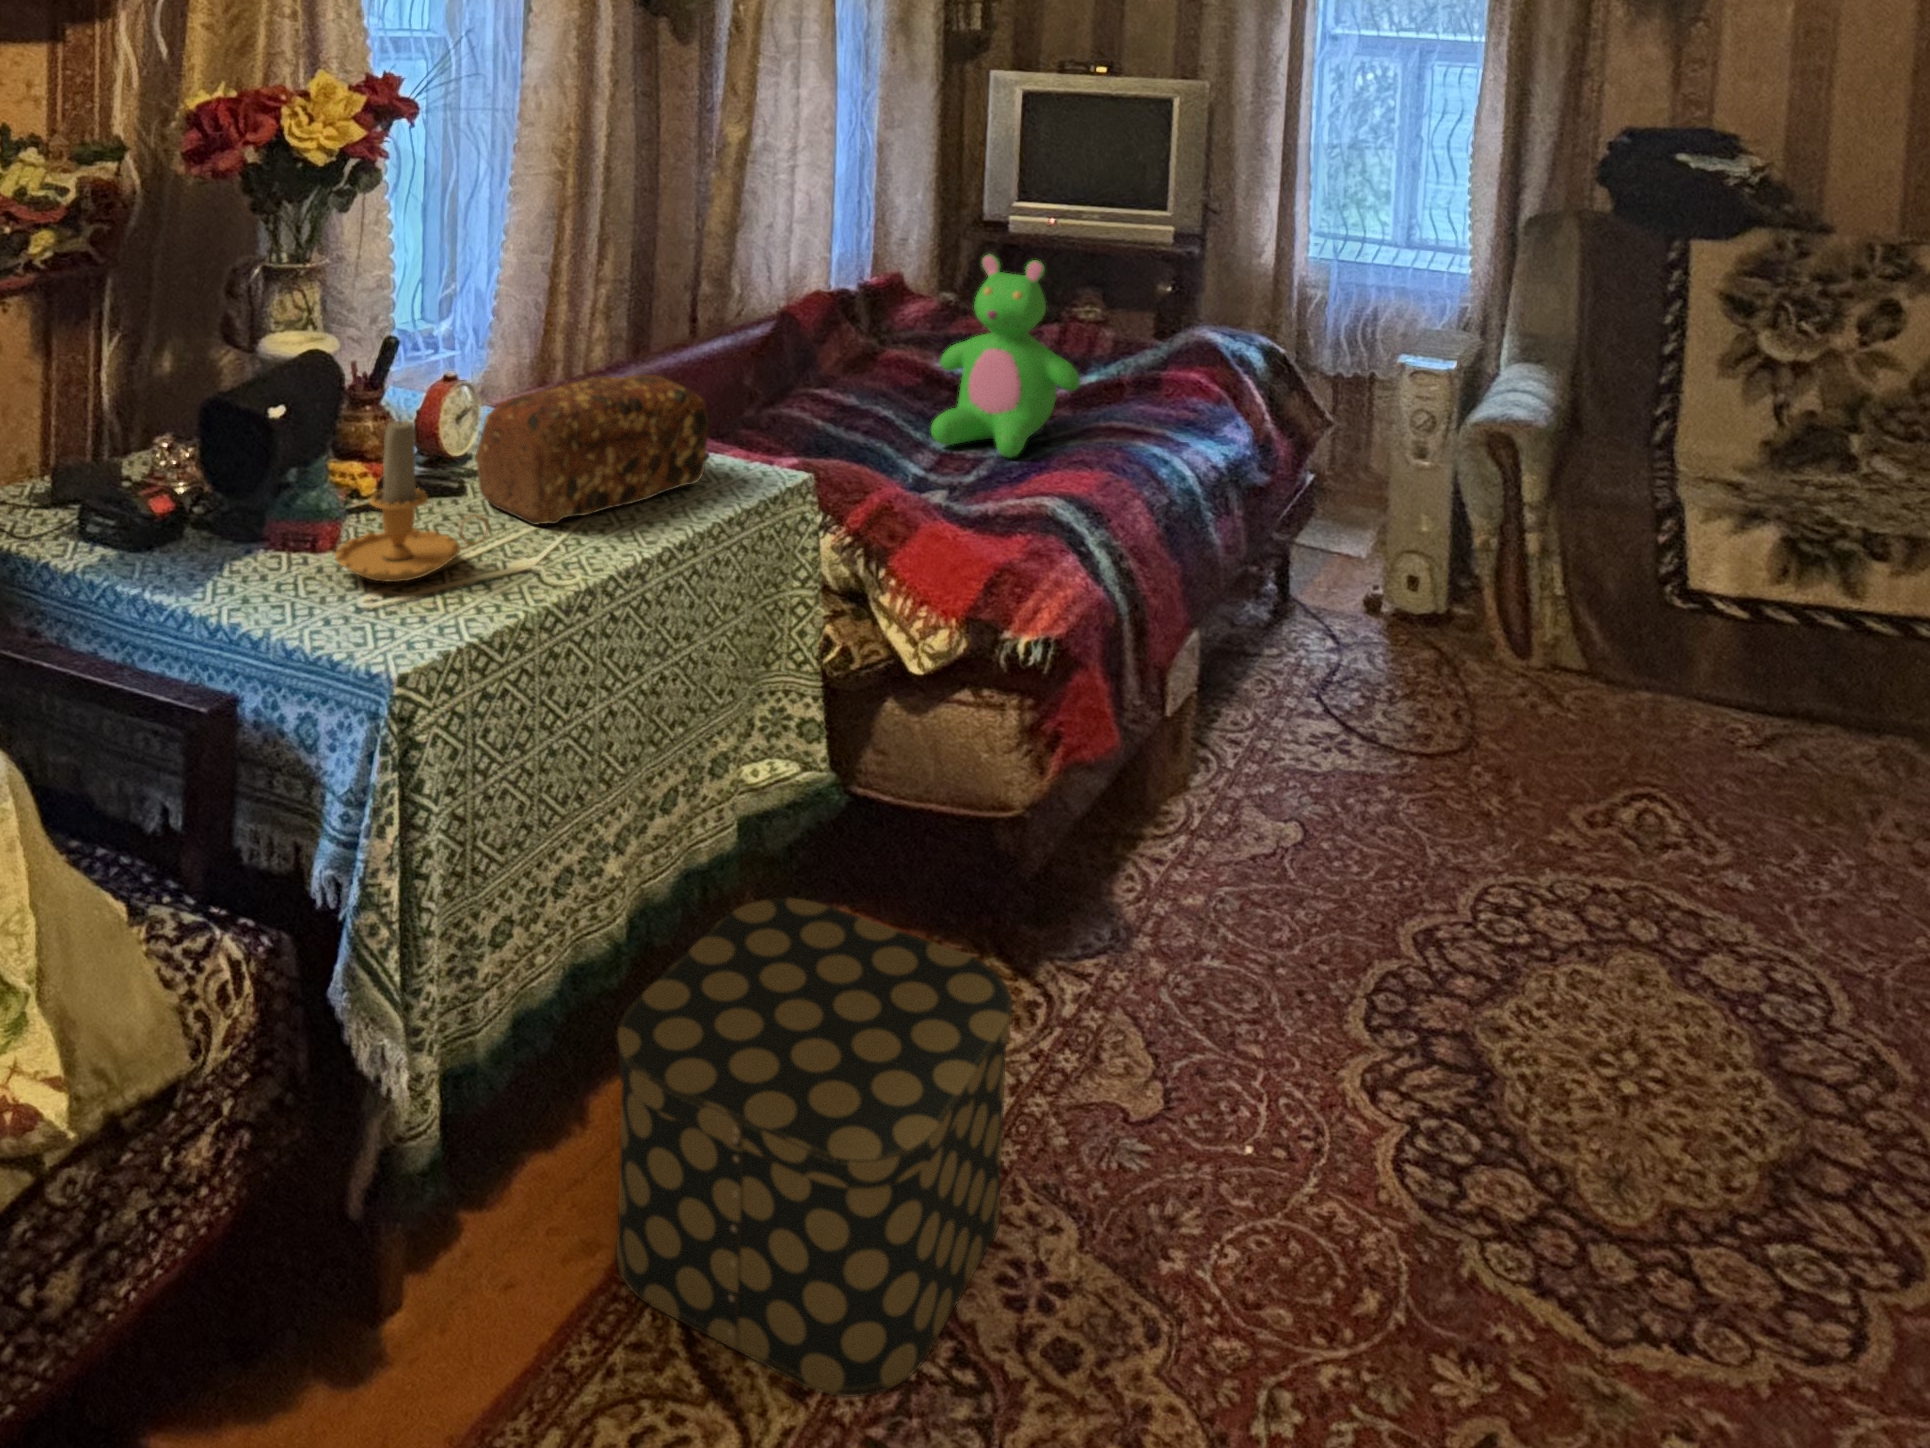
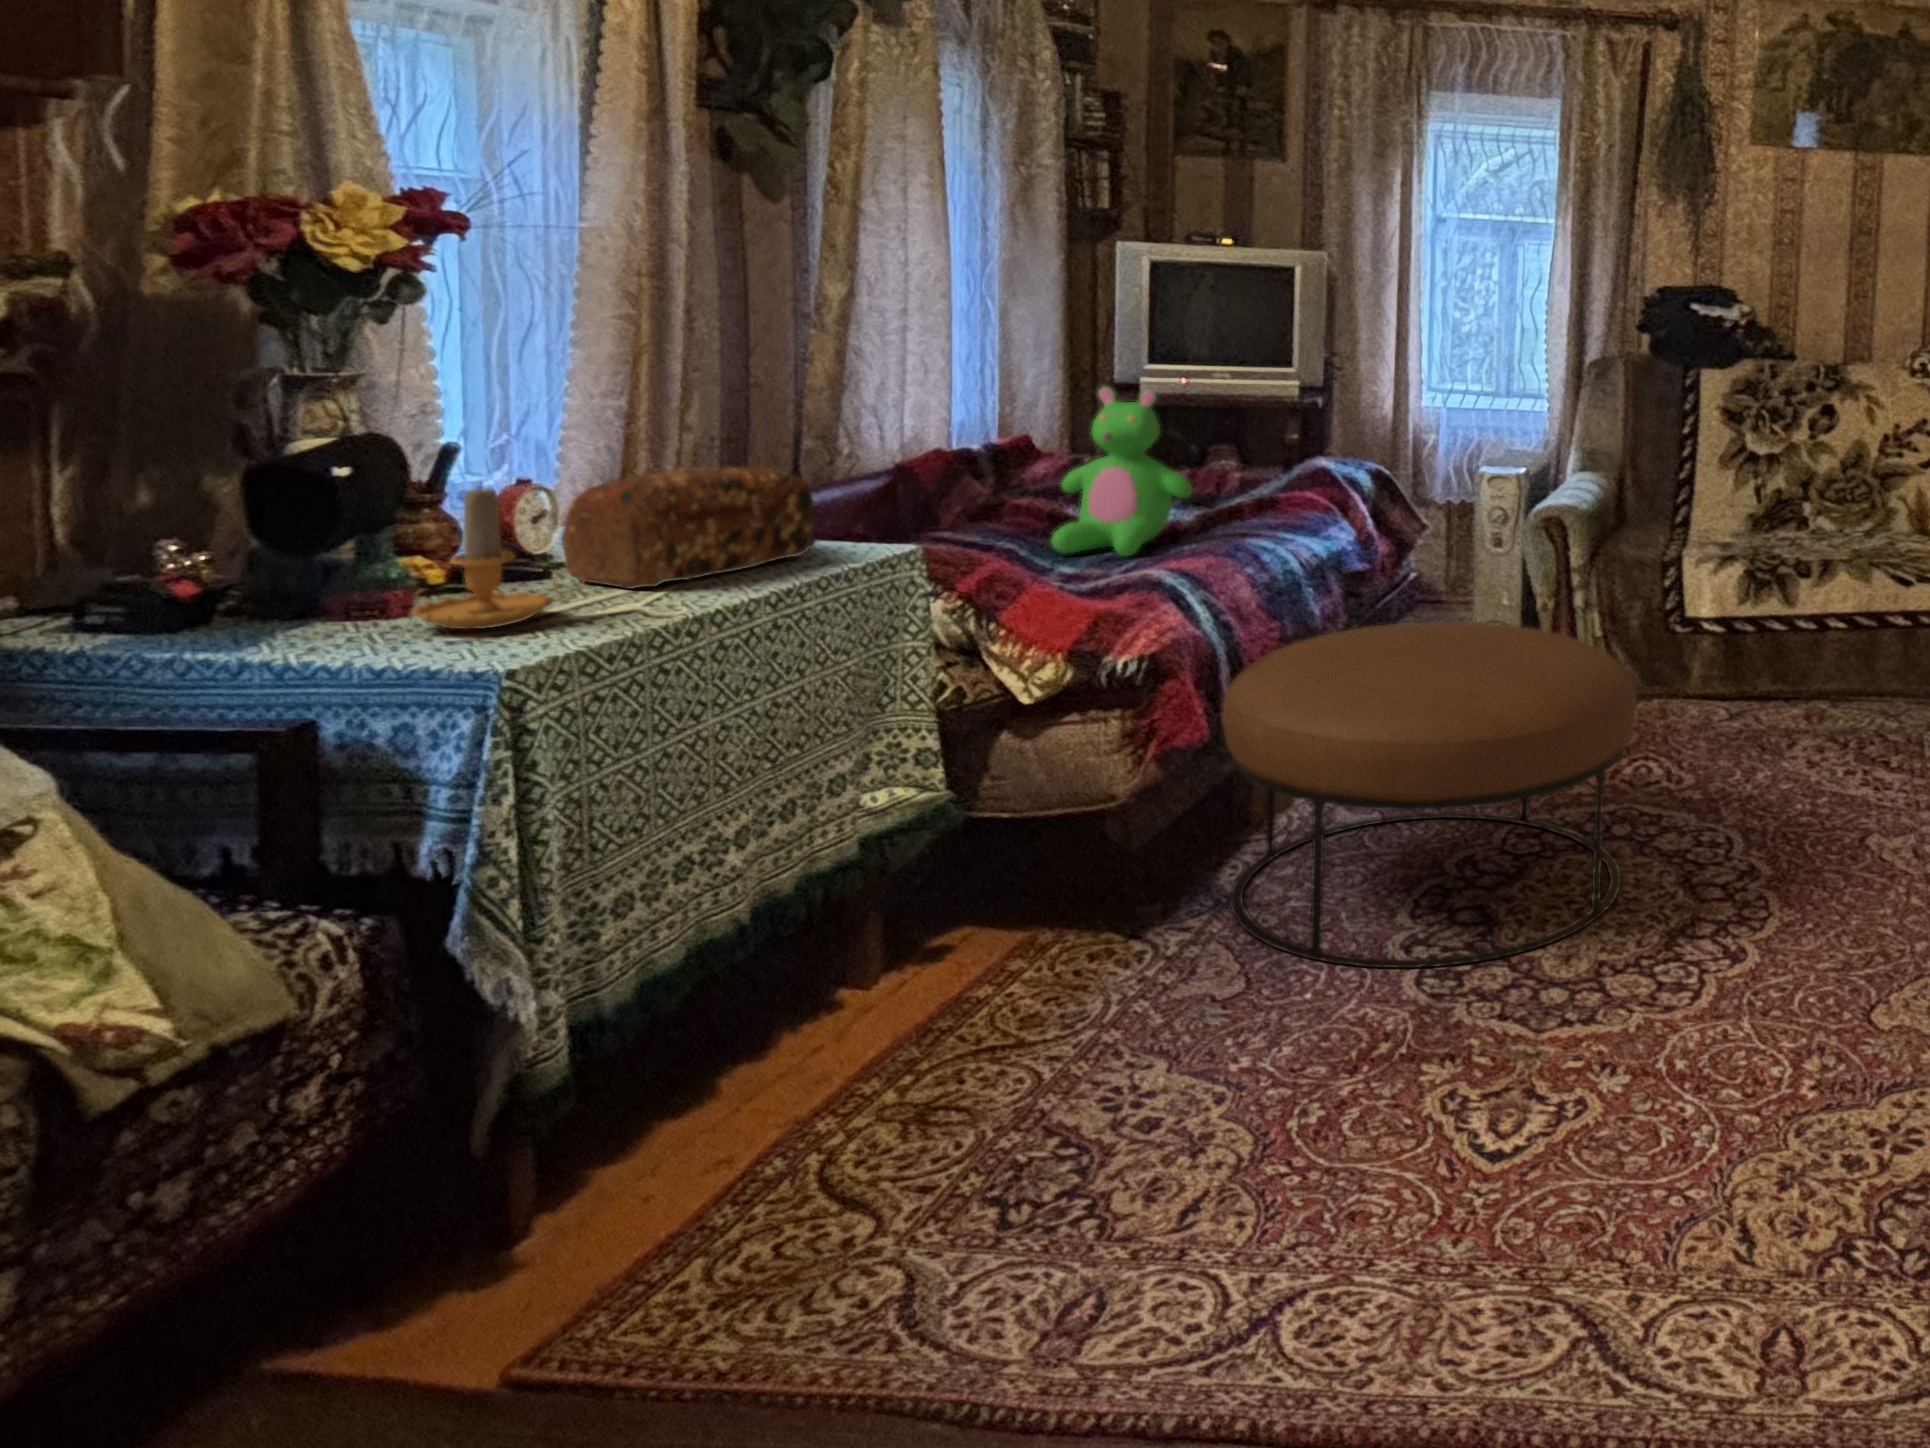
ottoman: none [1130,591,1709,1157] -> present [1223,622,1637,968]
storage box: present [616,898,1013,1397] -> none [743,880,1107,1185]

